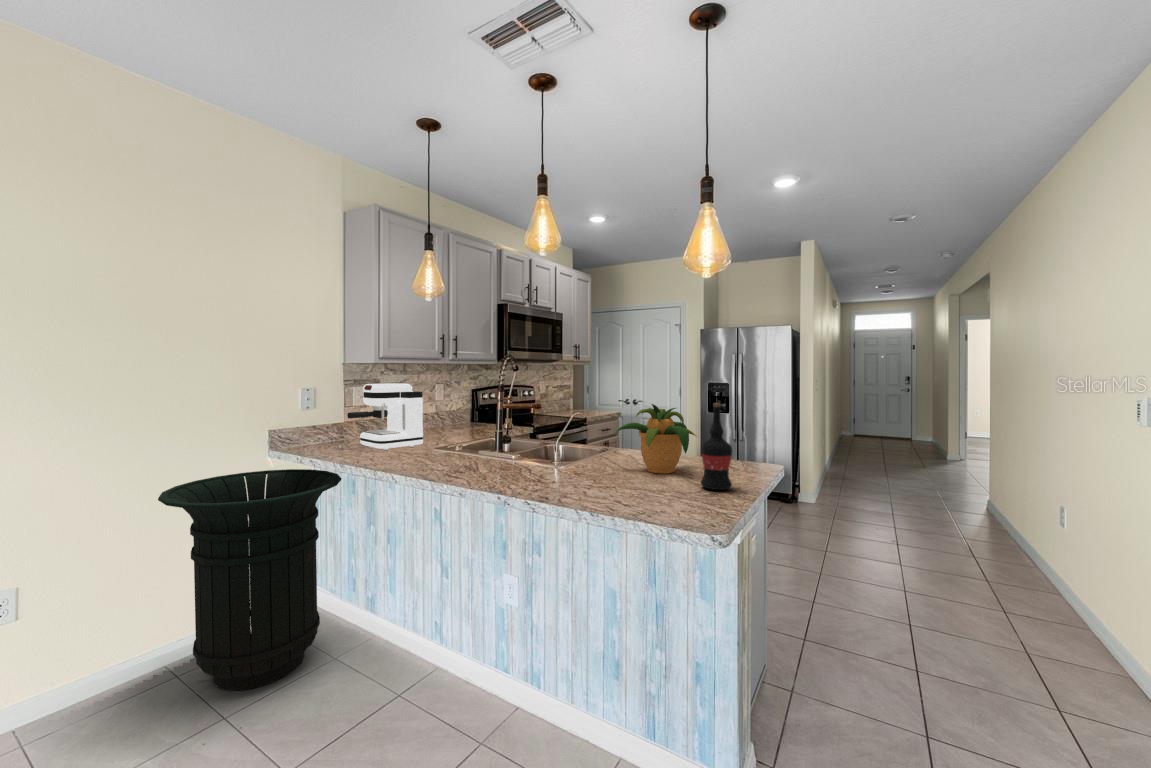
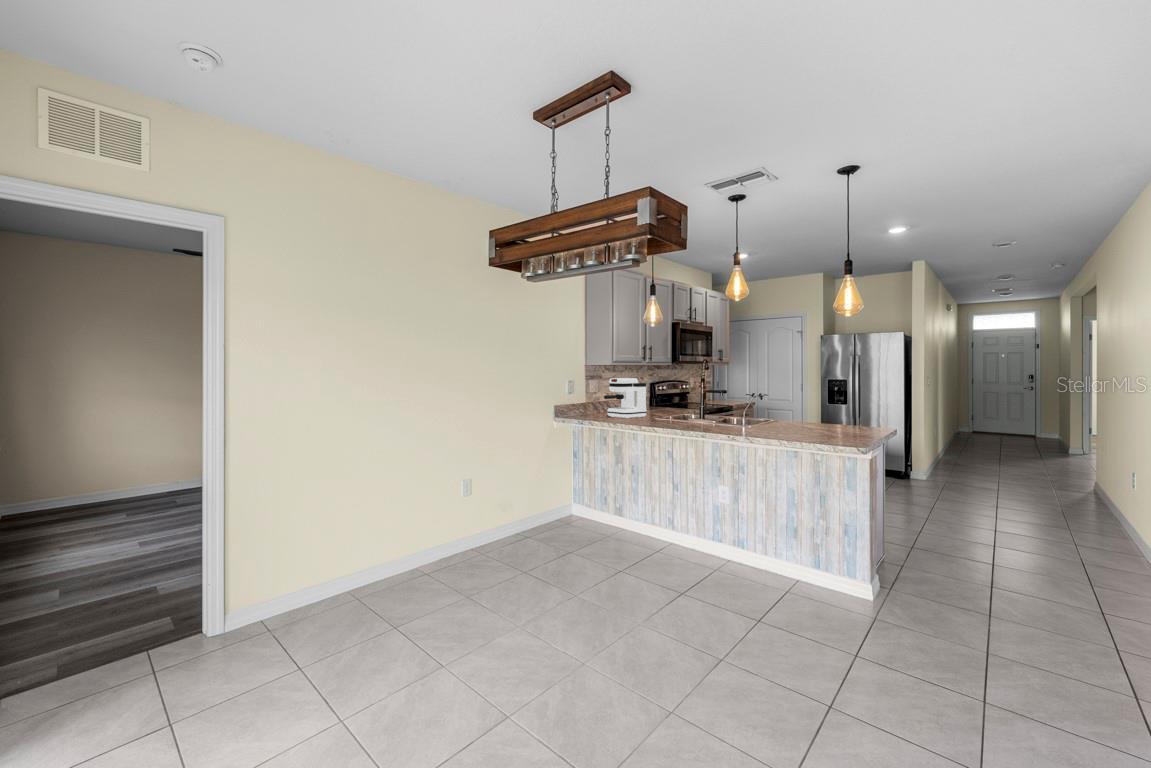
wine bottle: present [701,403,732,490] -> none [841,387,860,435]
potted plant: present [615,404,696,473] -> none [782,389,837,430]
trash can: present [158,469,341,690] -> none [526,429,612,545]

